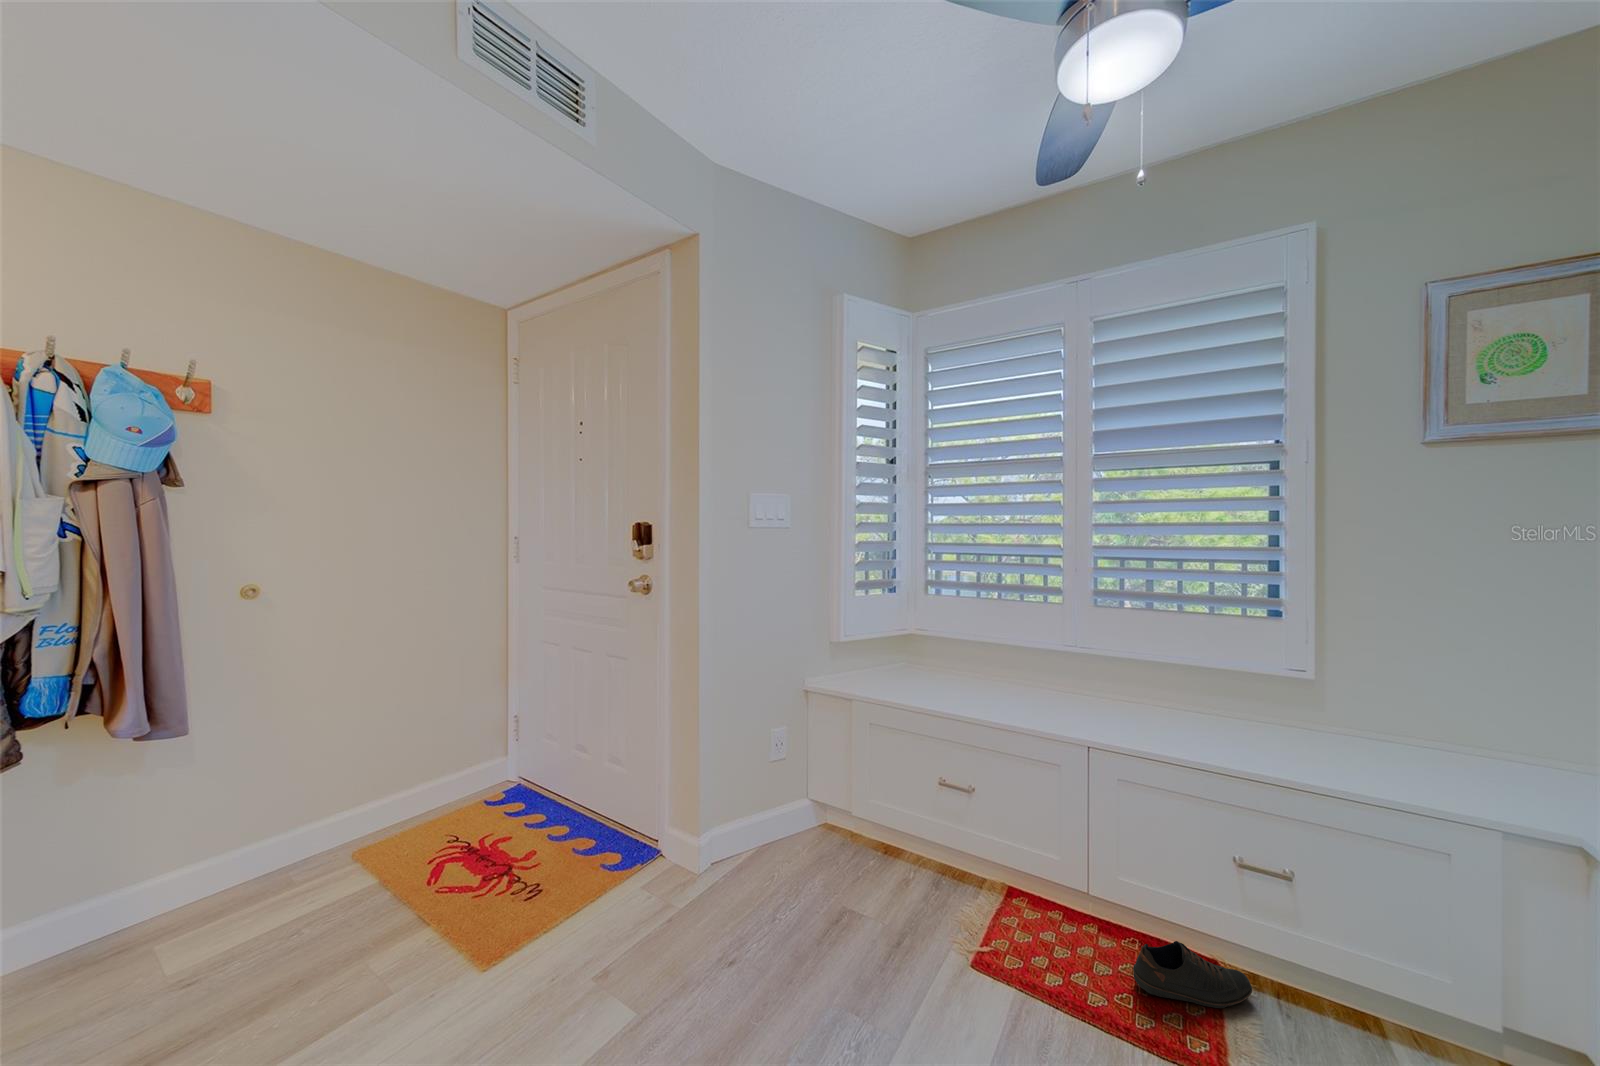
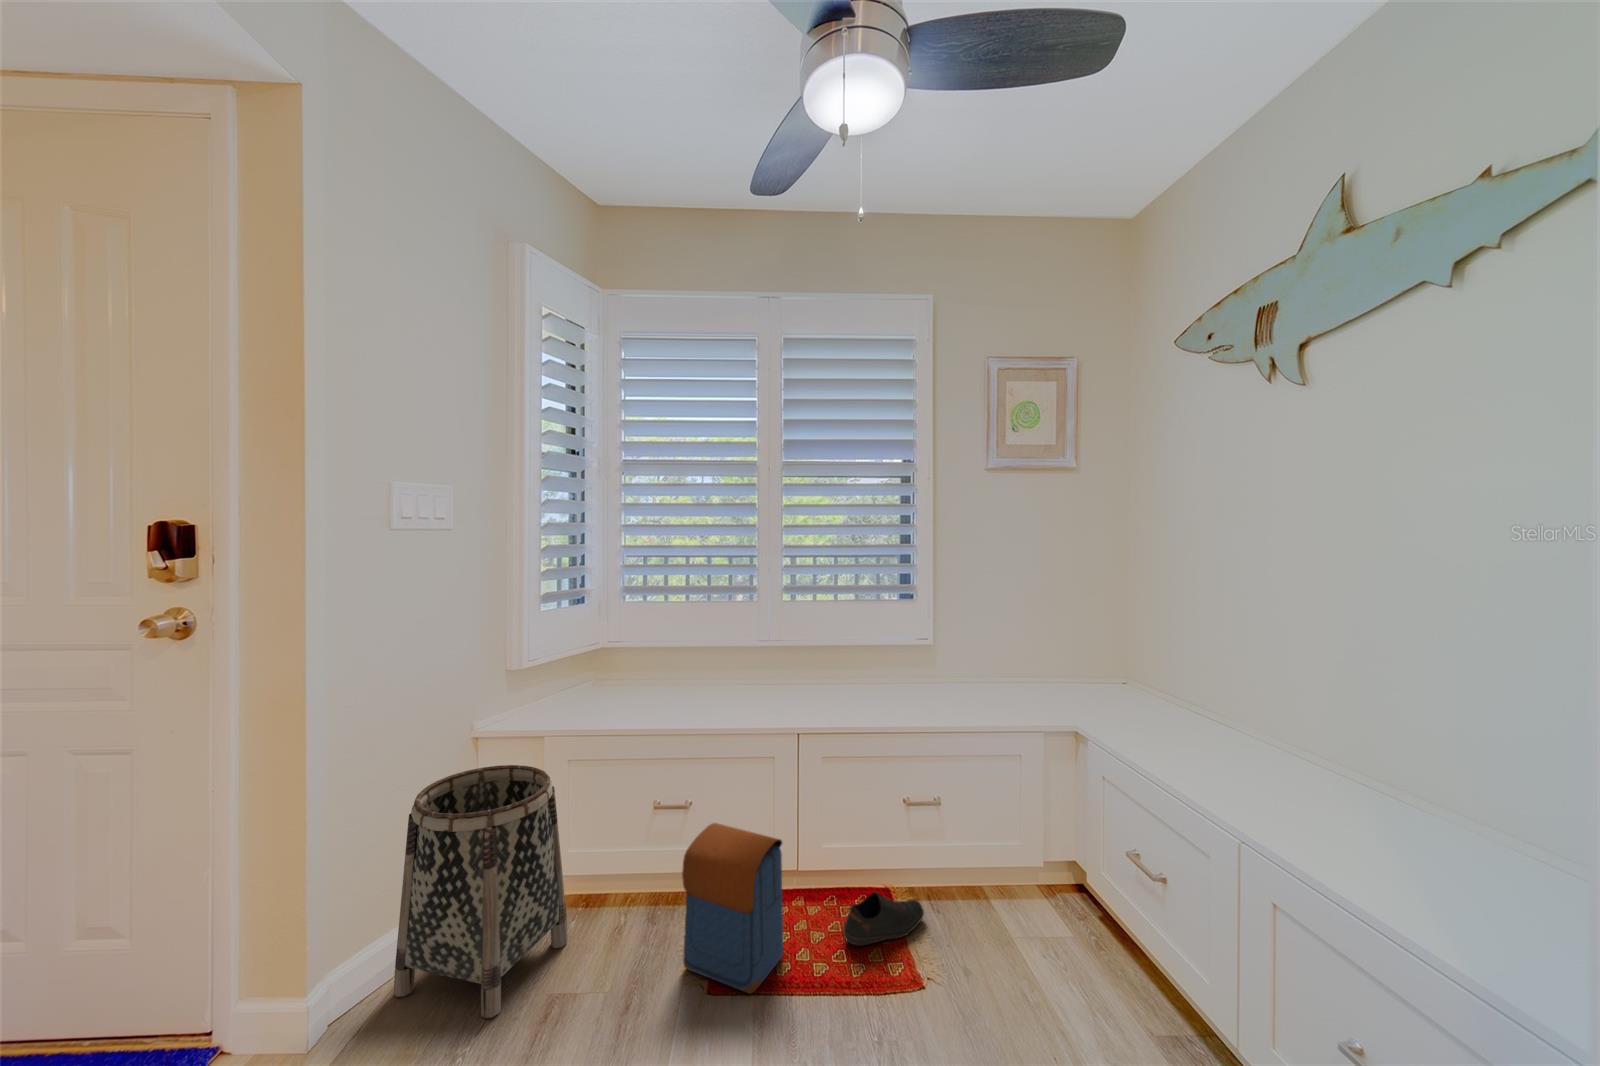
basket: none [741,717,864,915] -> present [394,765,568,1018]
backpack: none [952,811,1060,990] -> present [682,823,783,993]

